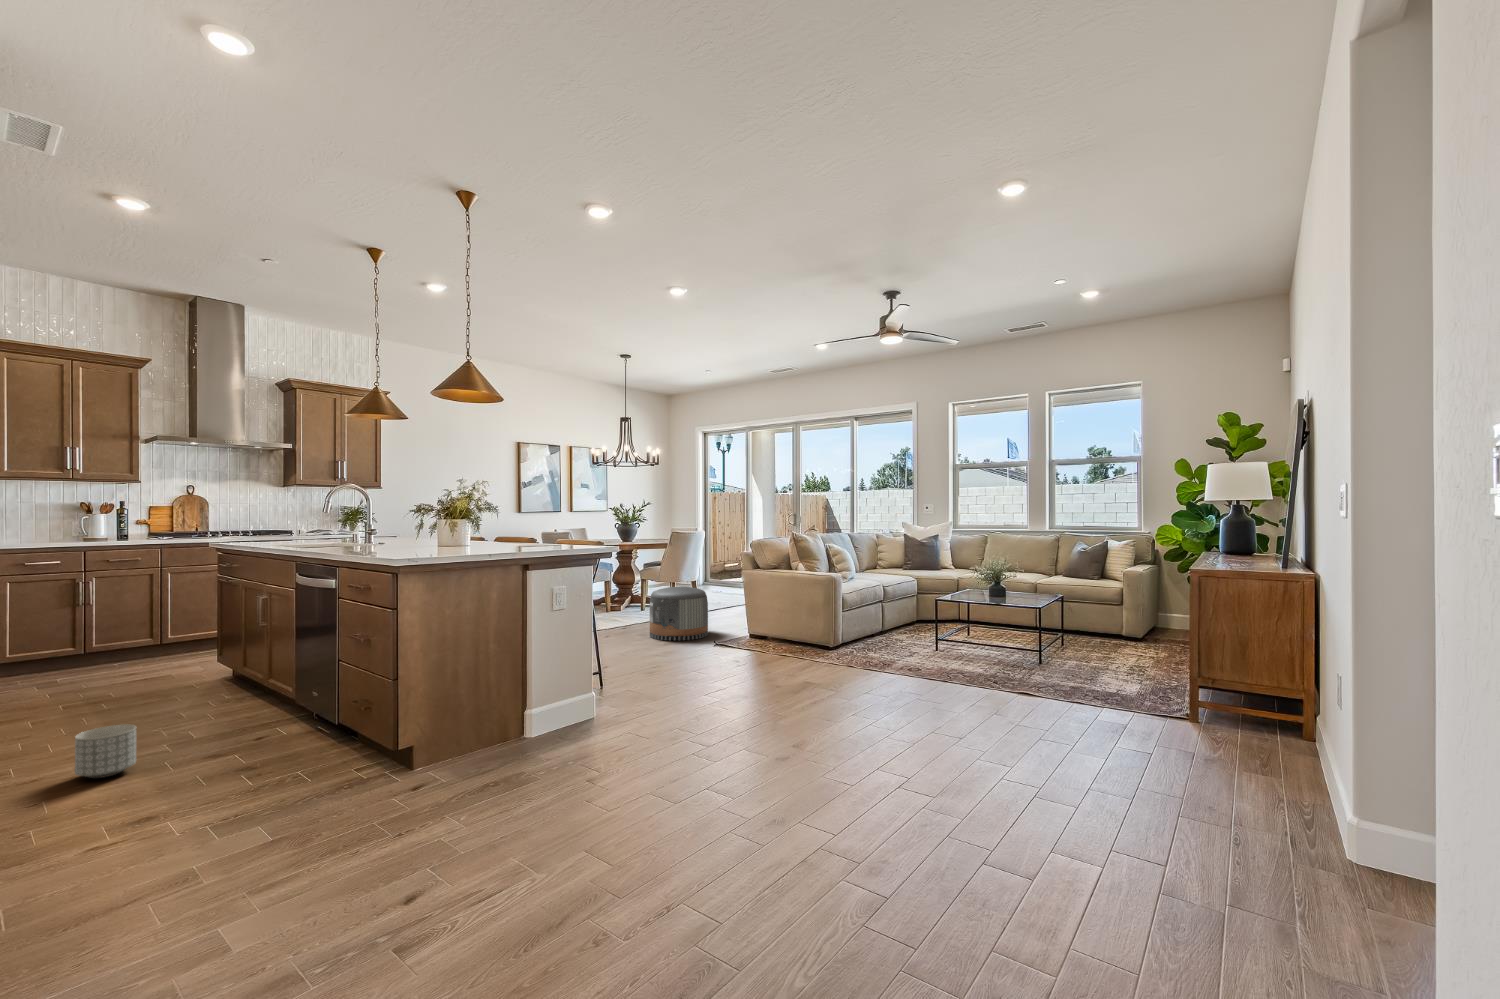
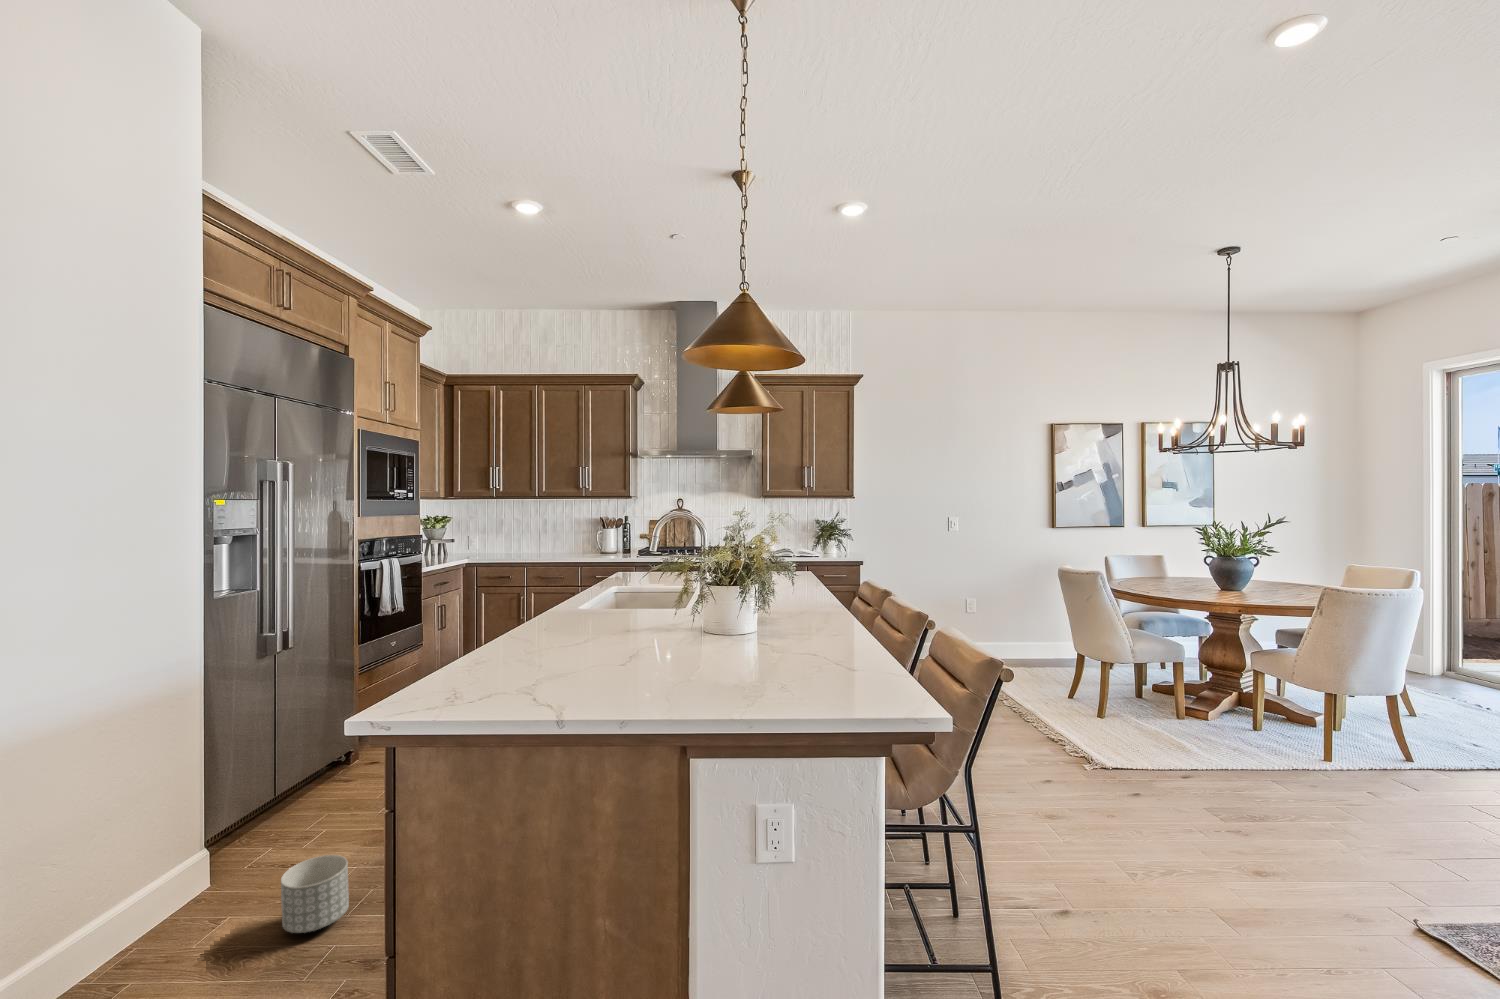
pouf: present [650,587,708,641] -> none [1240,736,1410,892]

